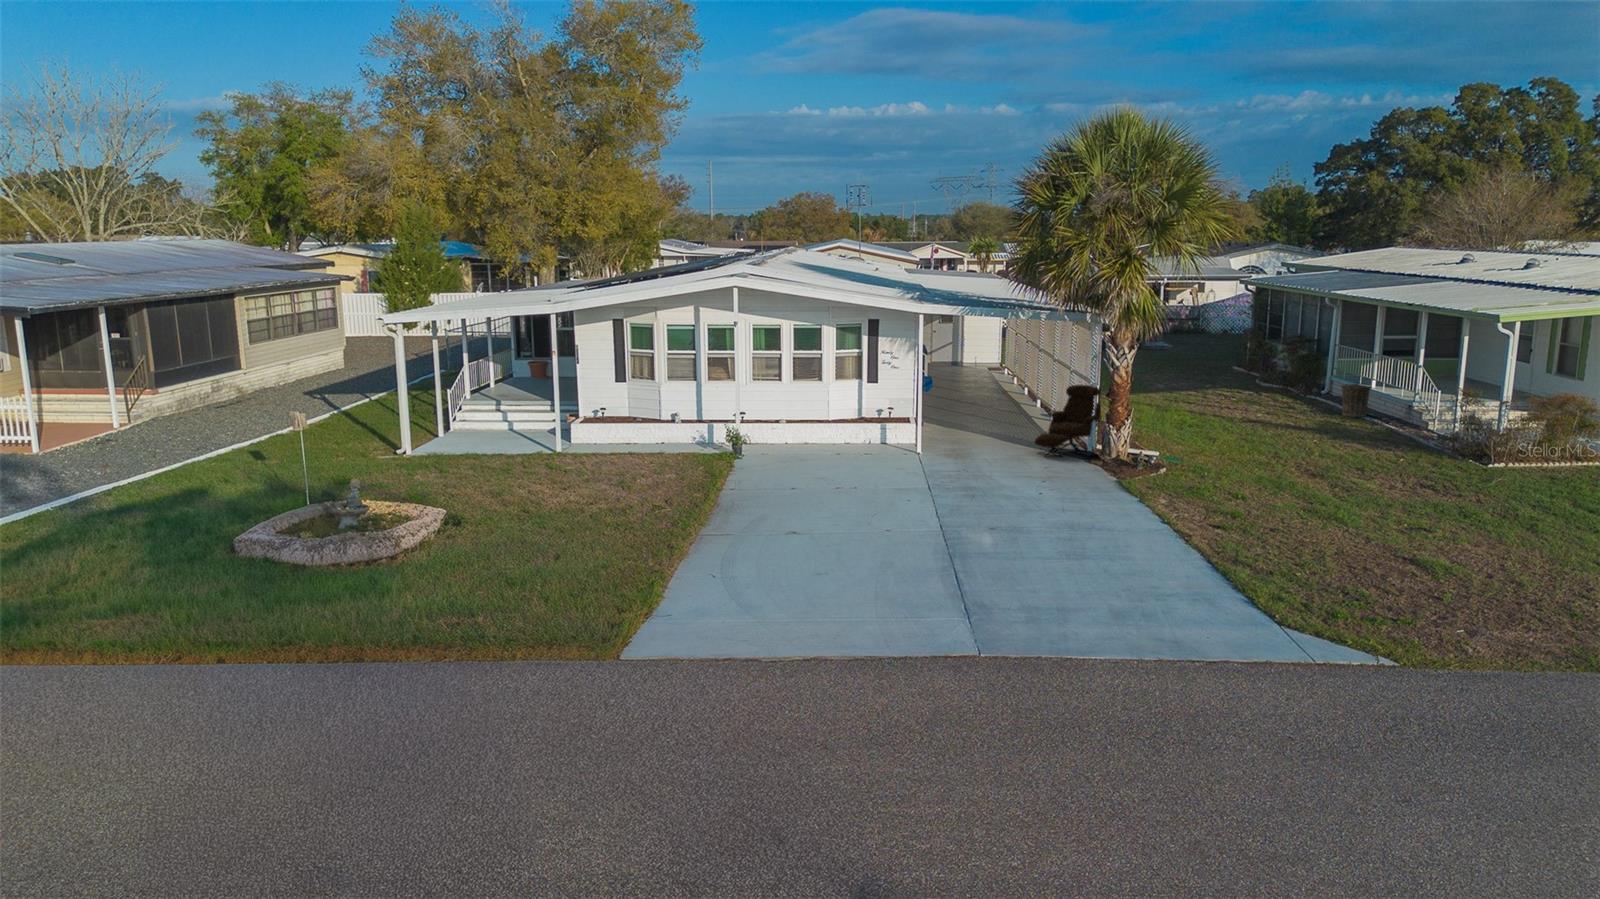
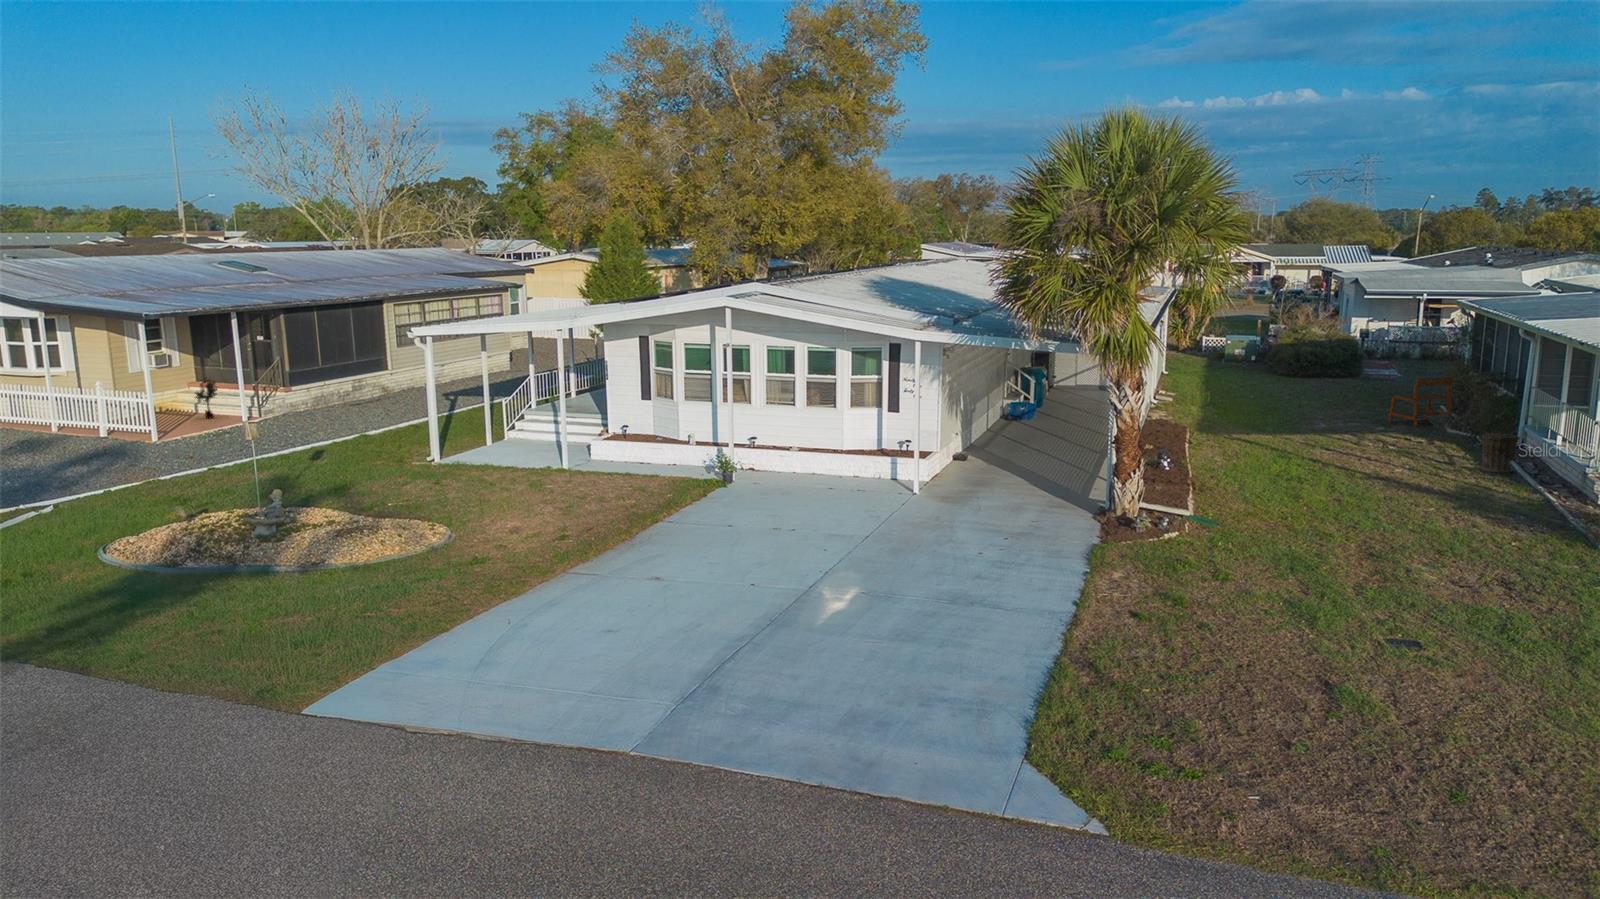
bench: none [1232,343,1281,387] -> present [1388,376,1453,426]
potted tree: none [50,380,78,426] -> present [195,380,217,418]
lounge chair: present [1035,385,1101,454] -> none [1042,424,1125,505]

